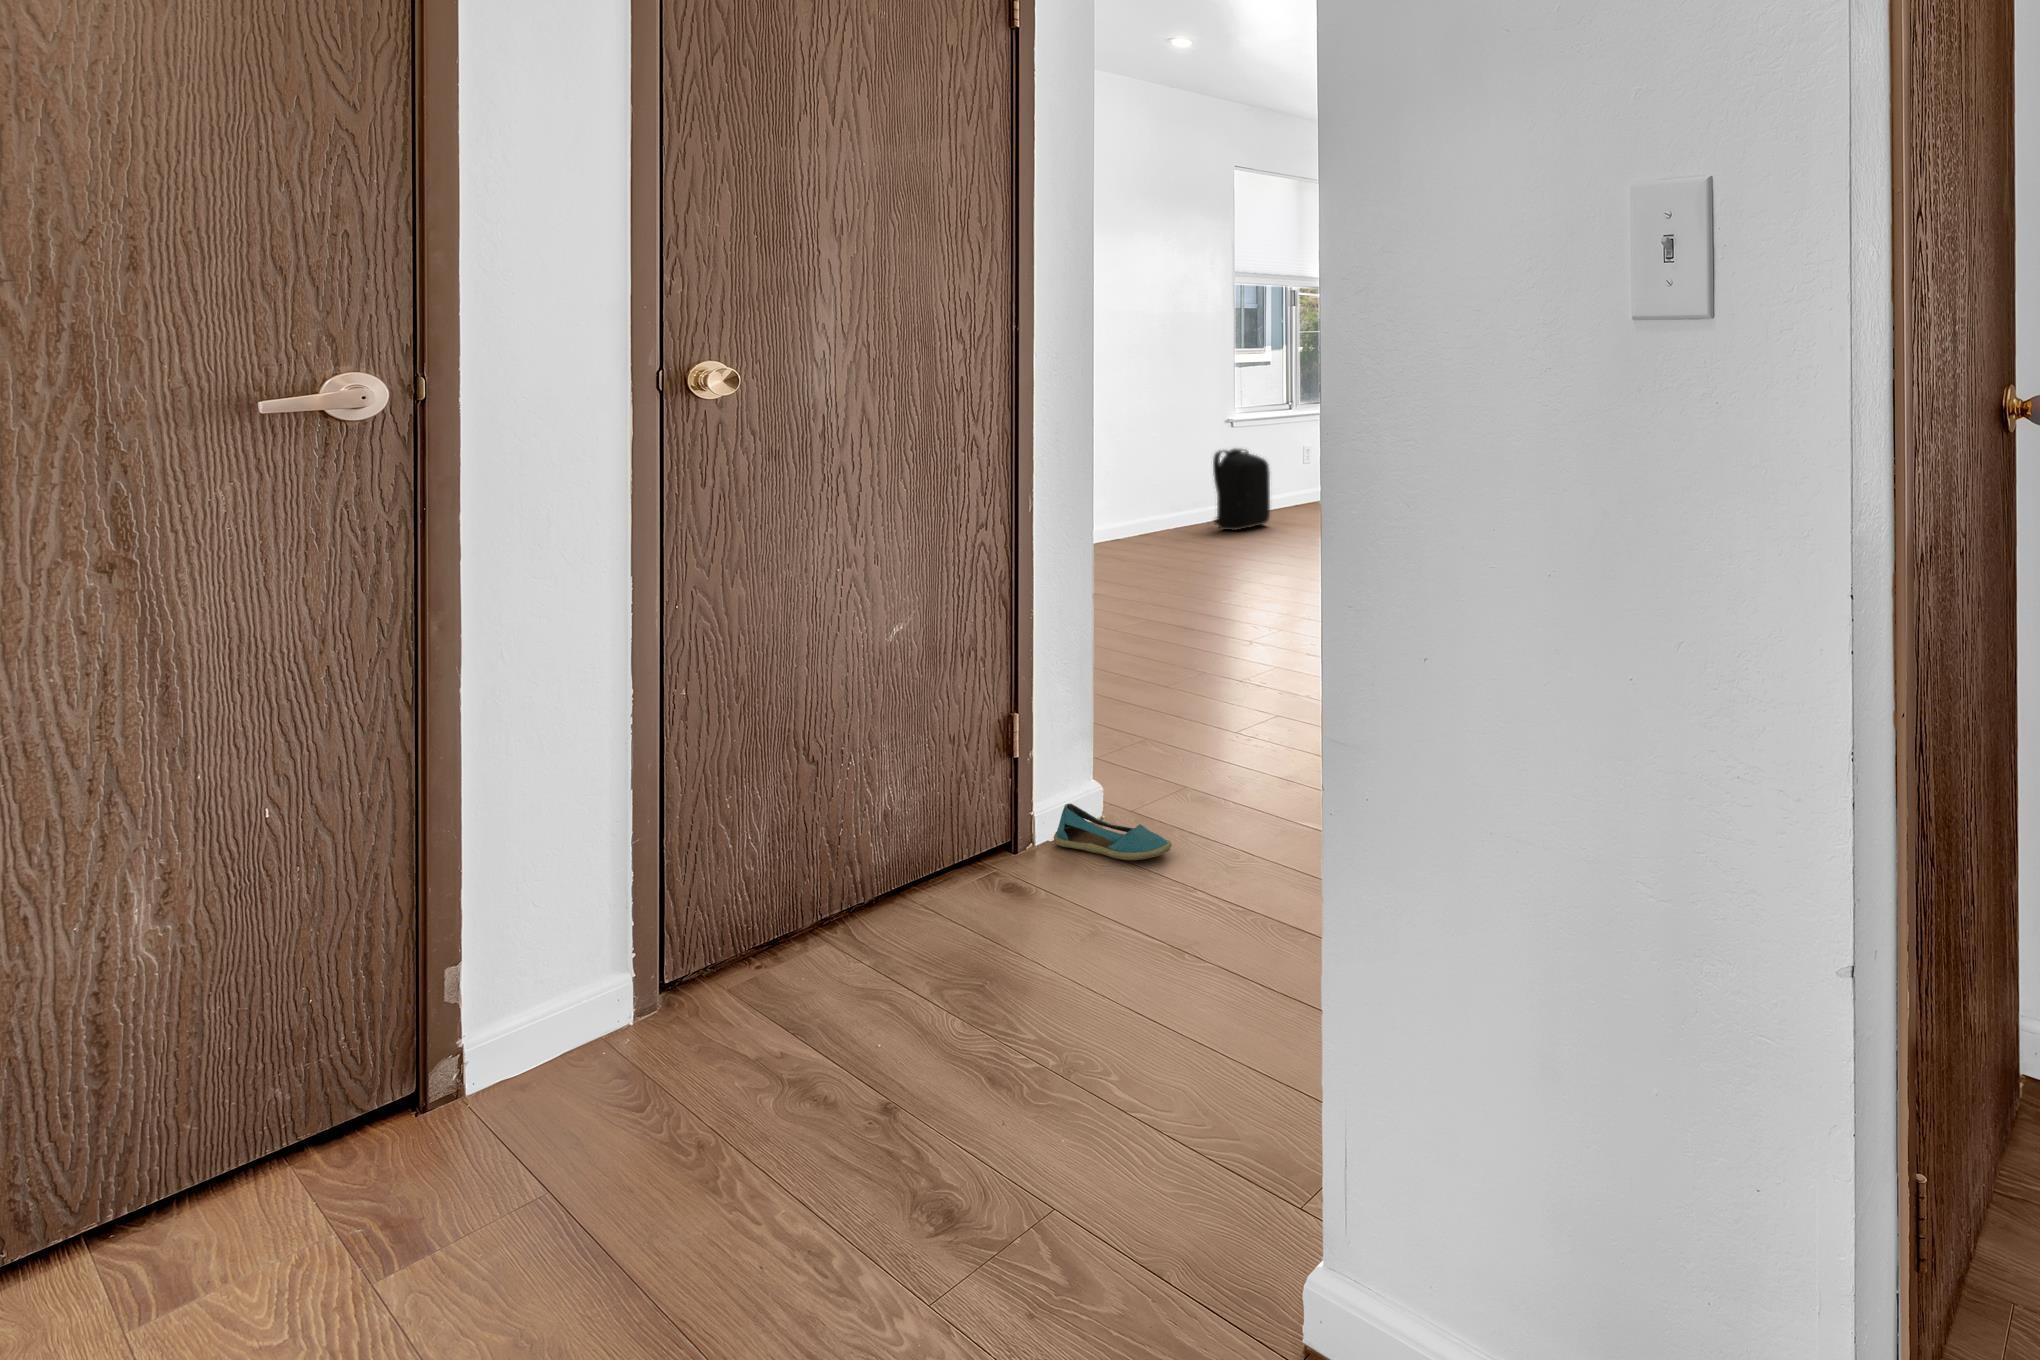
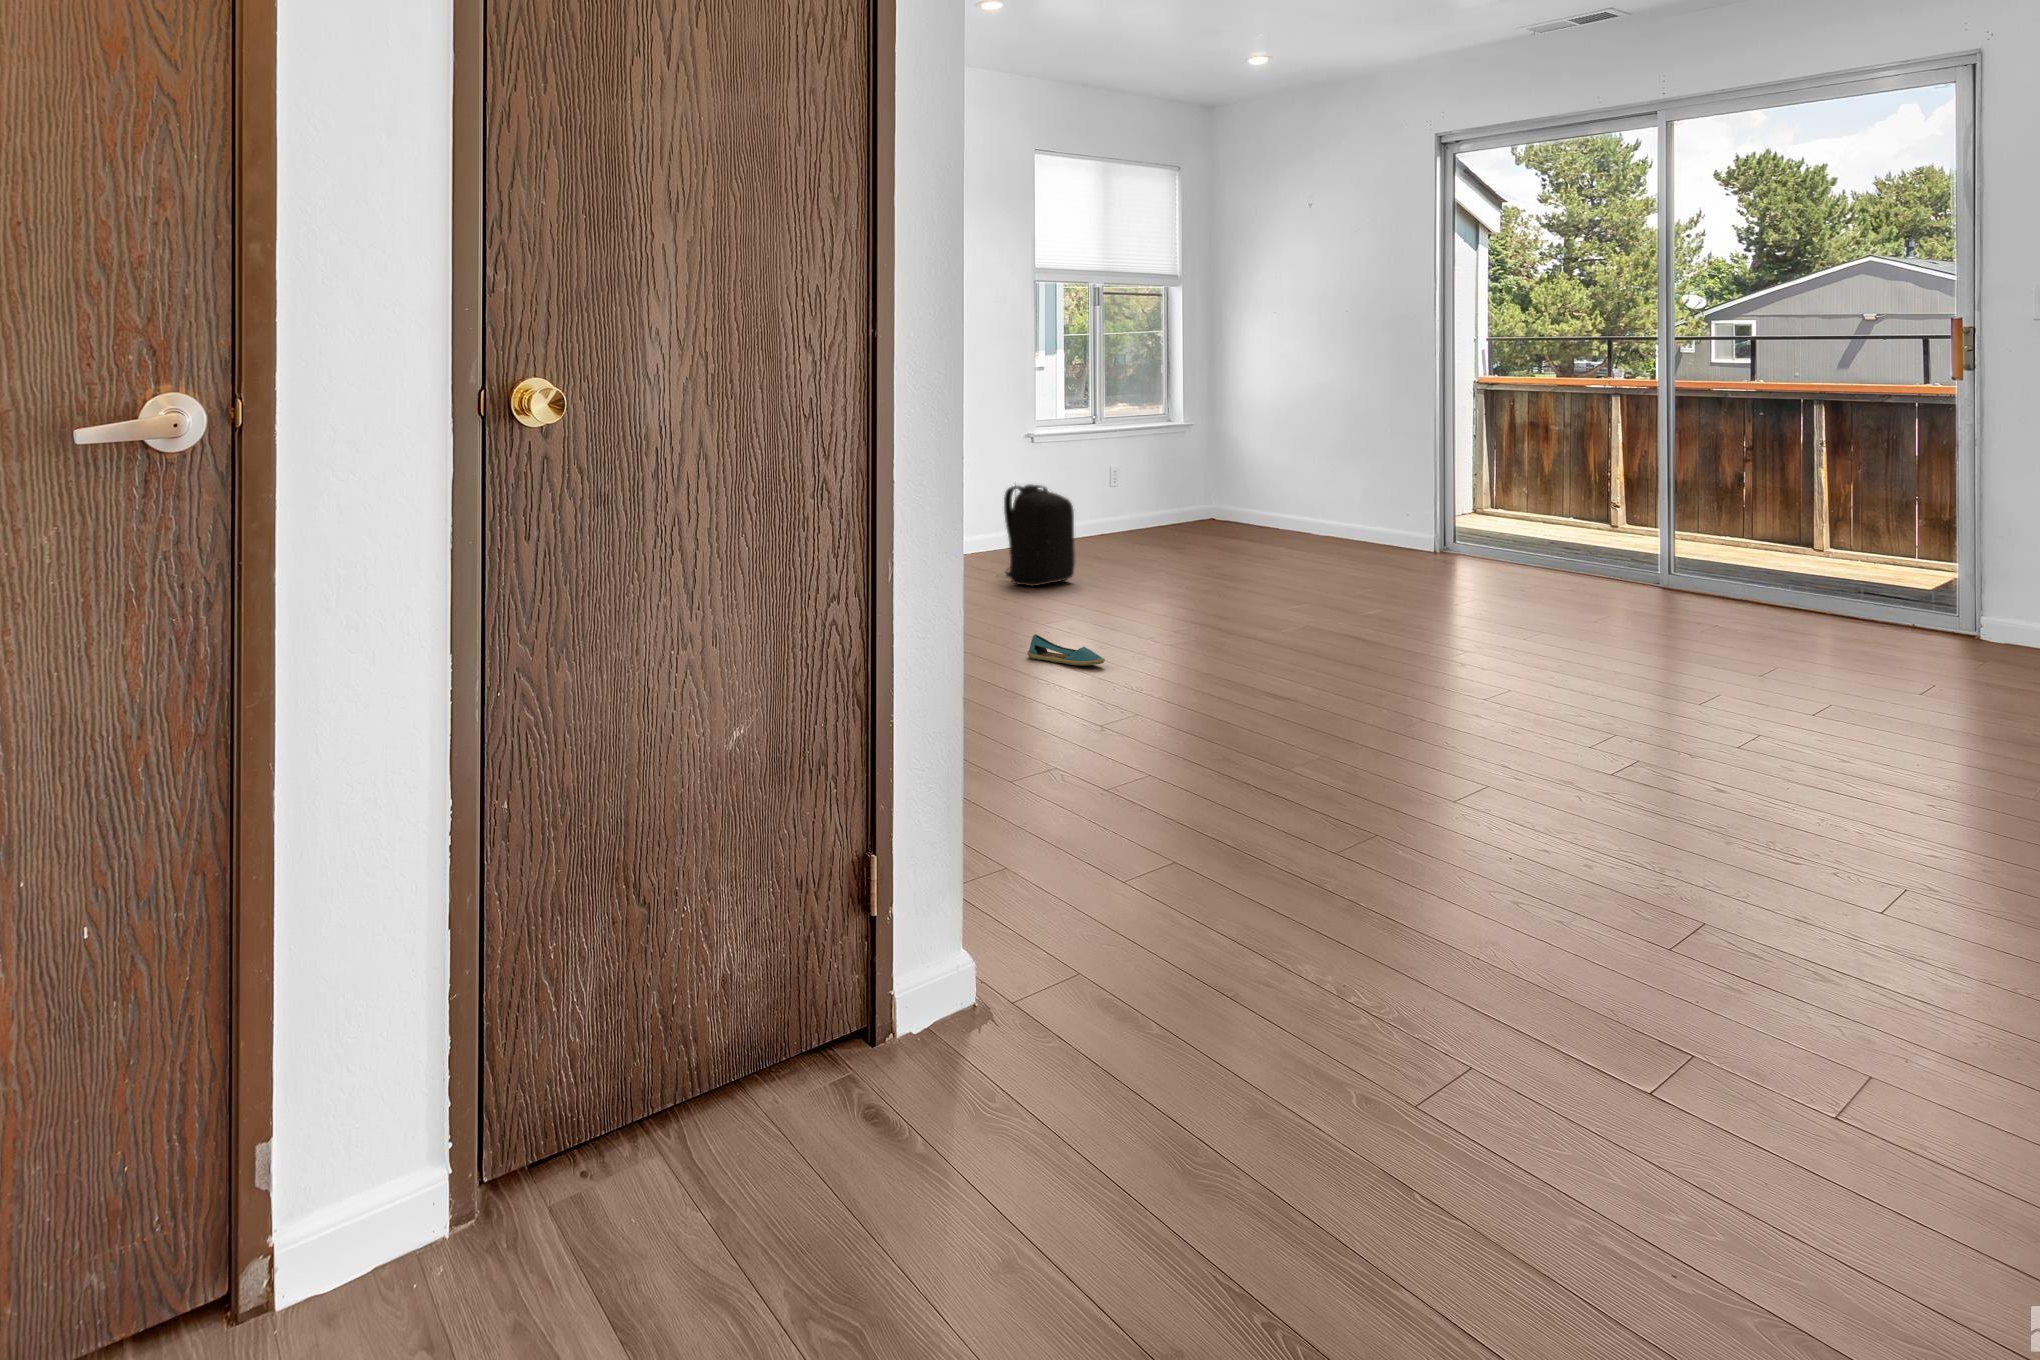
shoe: present [1054,804,1172,860] -> present [1027,634,1105,666]

